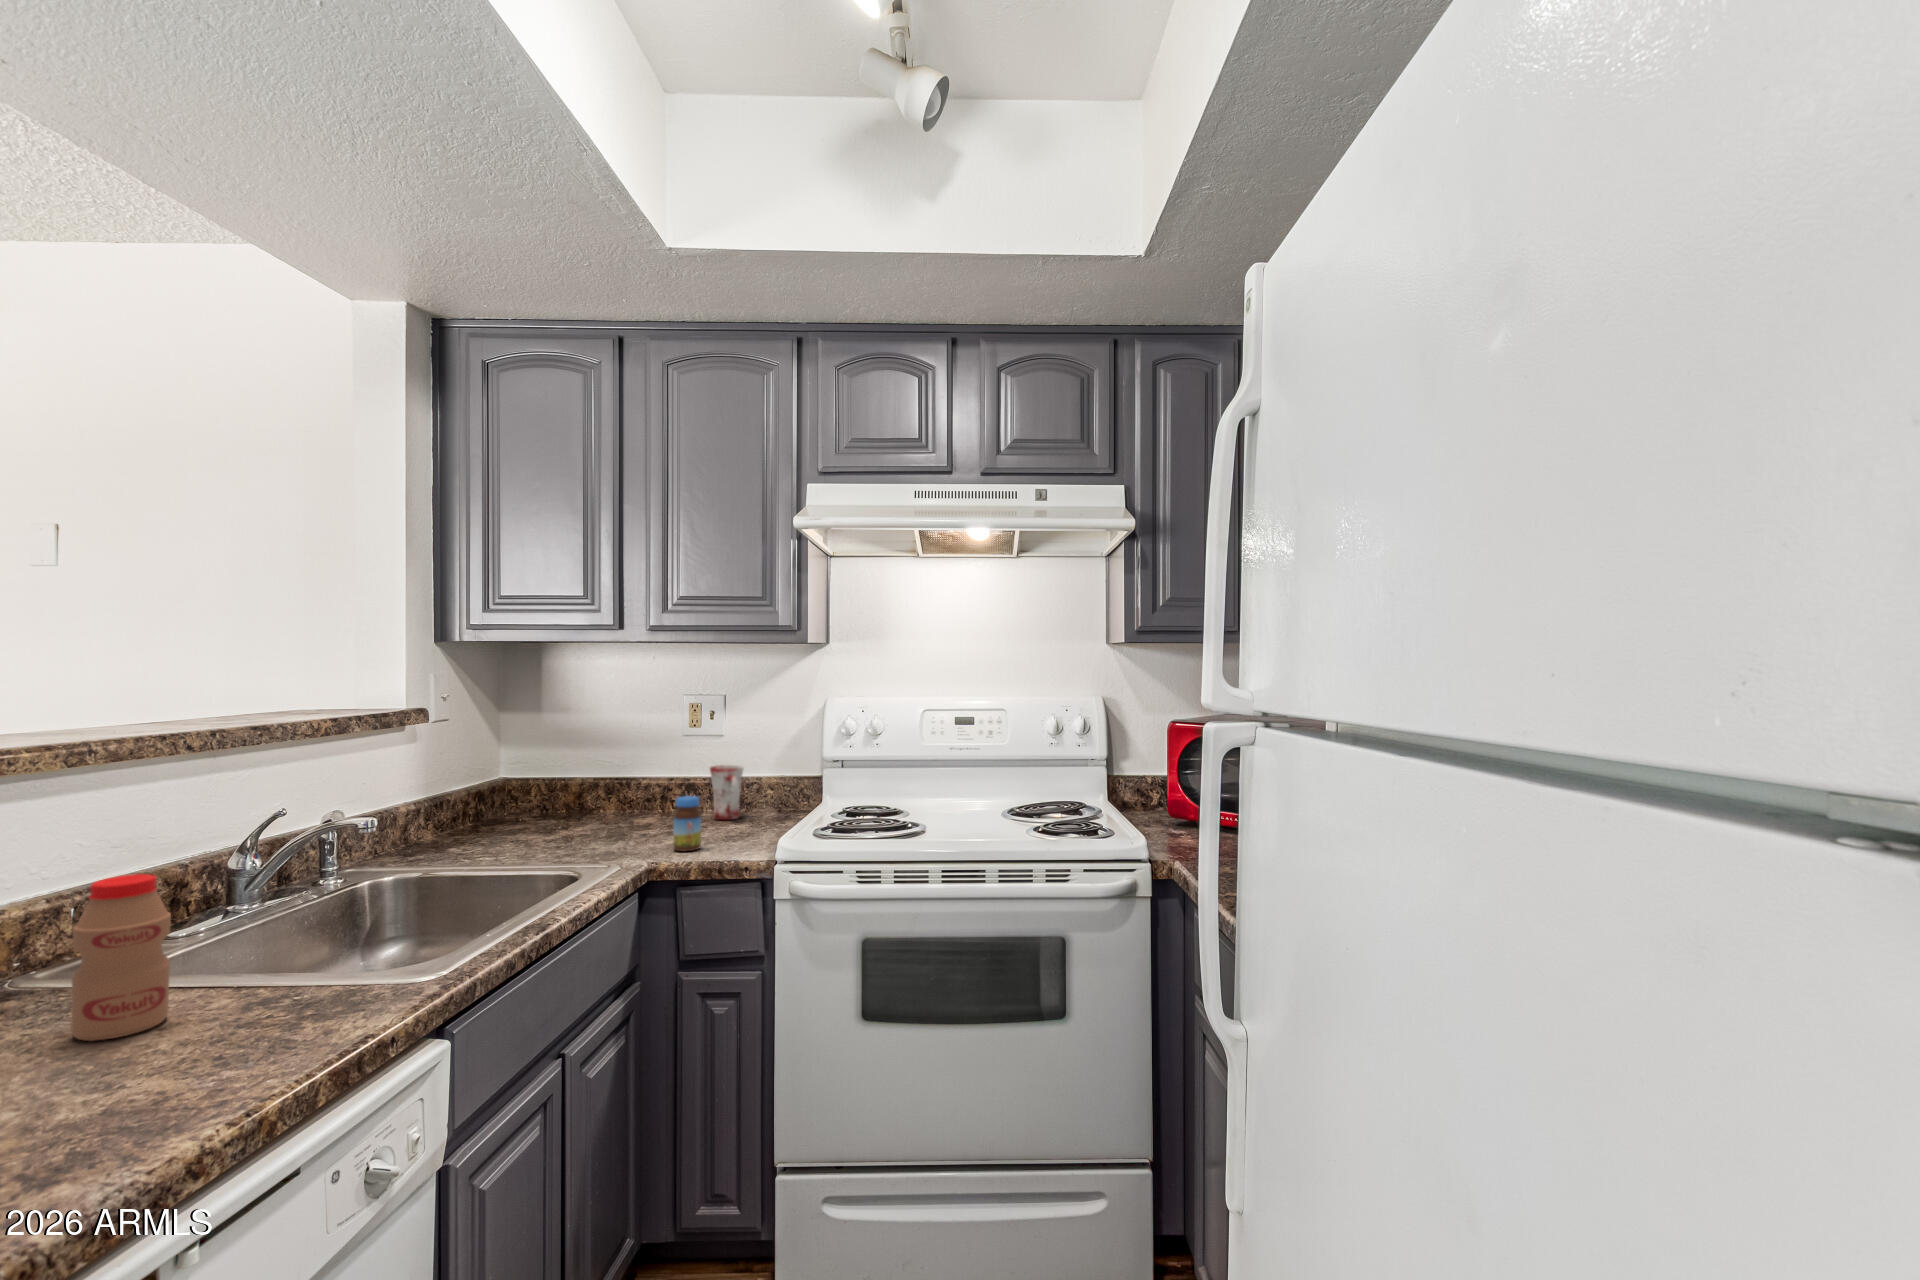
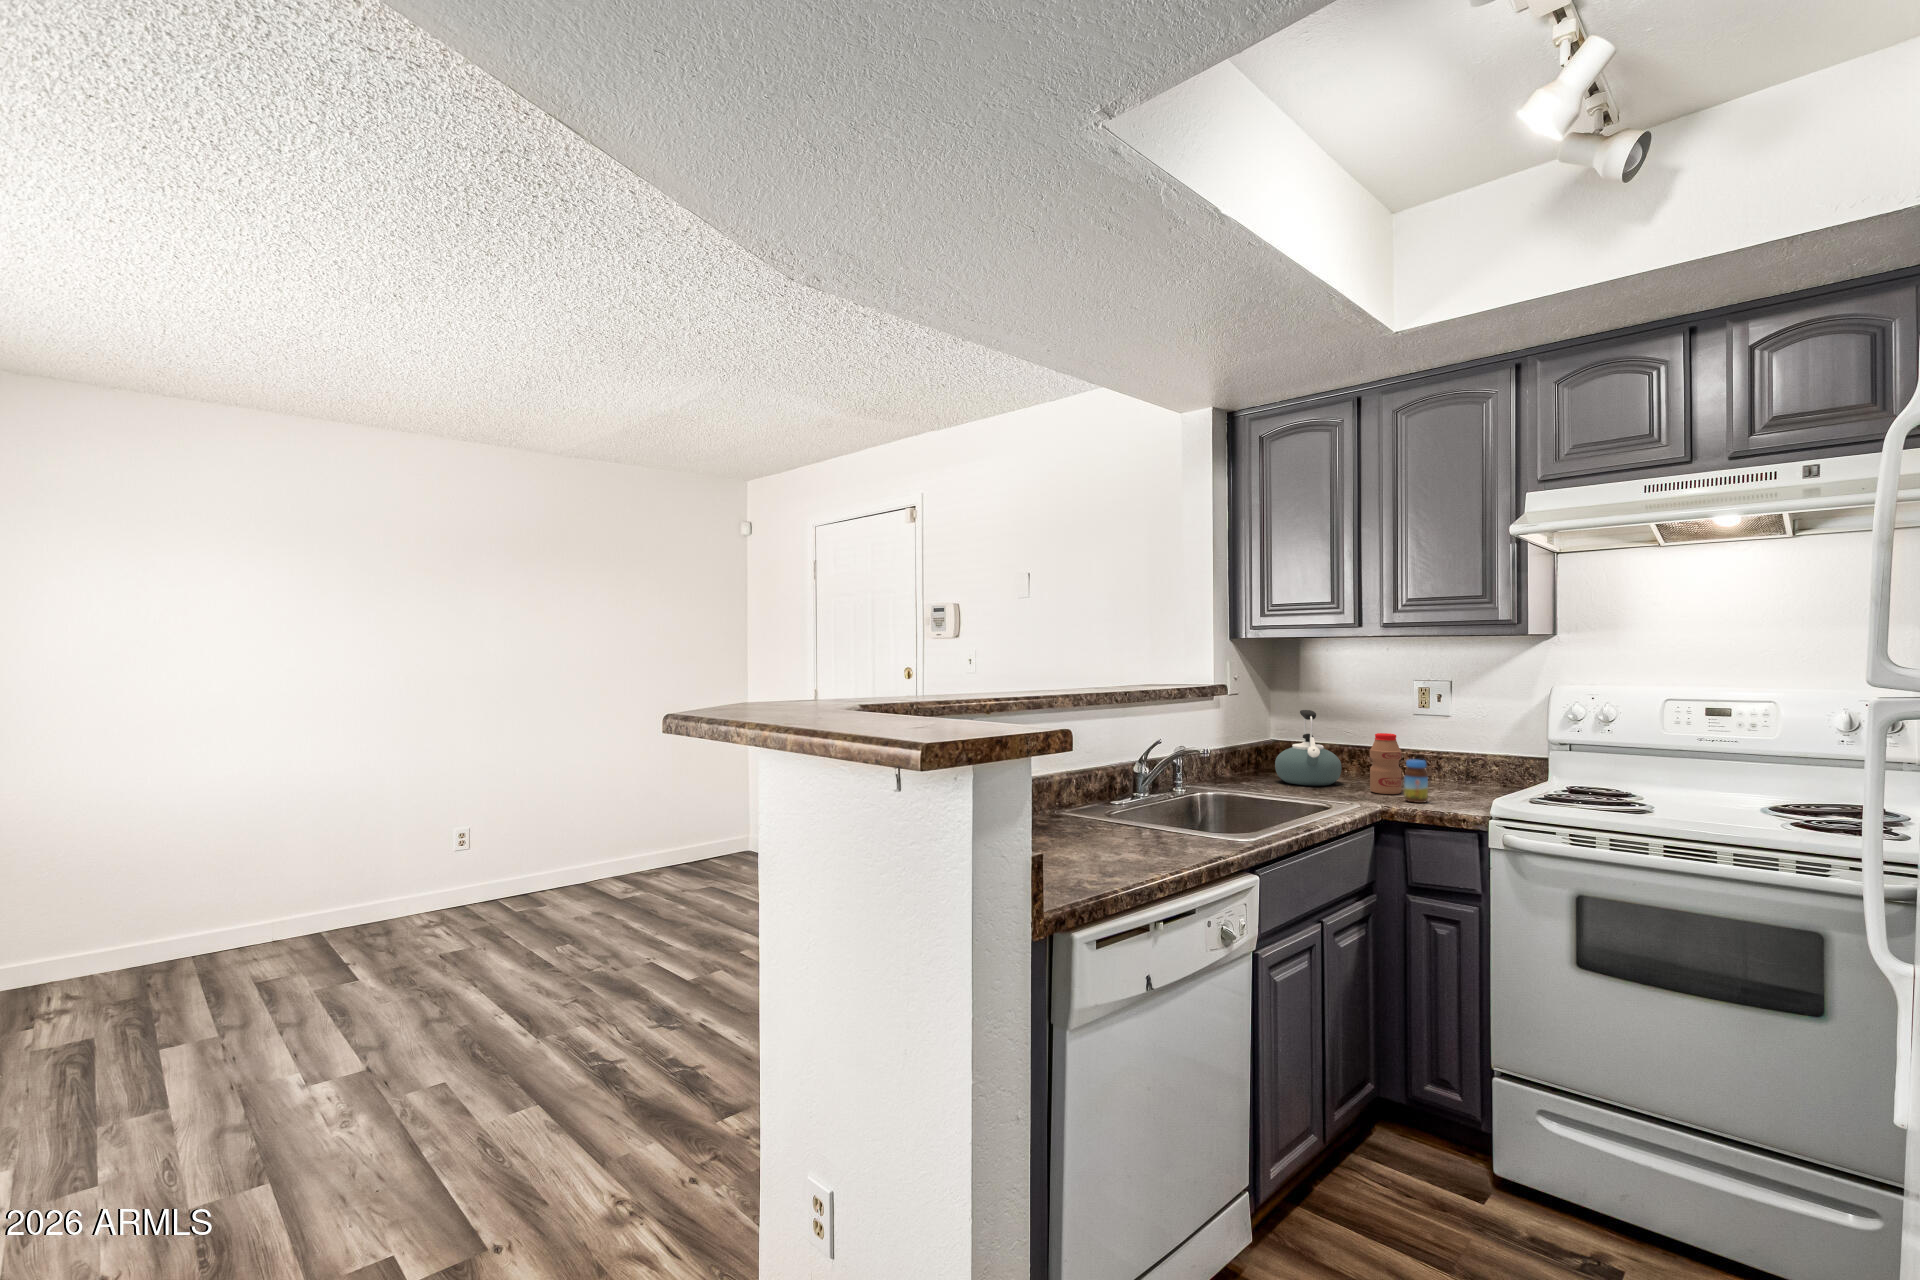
kettle: none [503,739,595,842] -> present [1275,710,1342,786]
mug: present [710,765,744,820] -> none [1438,741,1470,787]
bottle: present [71,874,171,1041] -> present [1370,733,1401,794]

